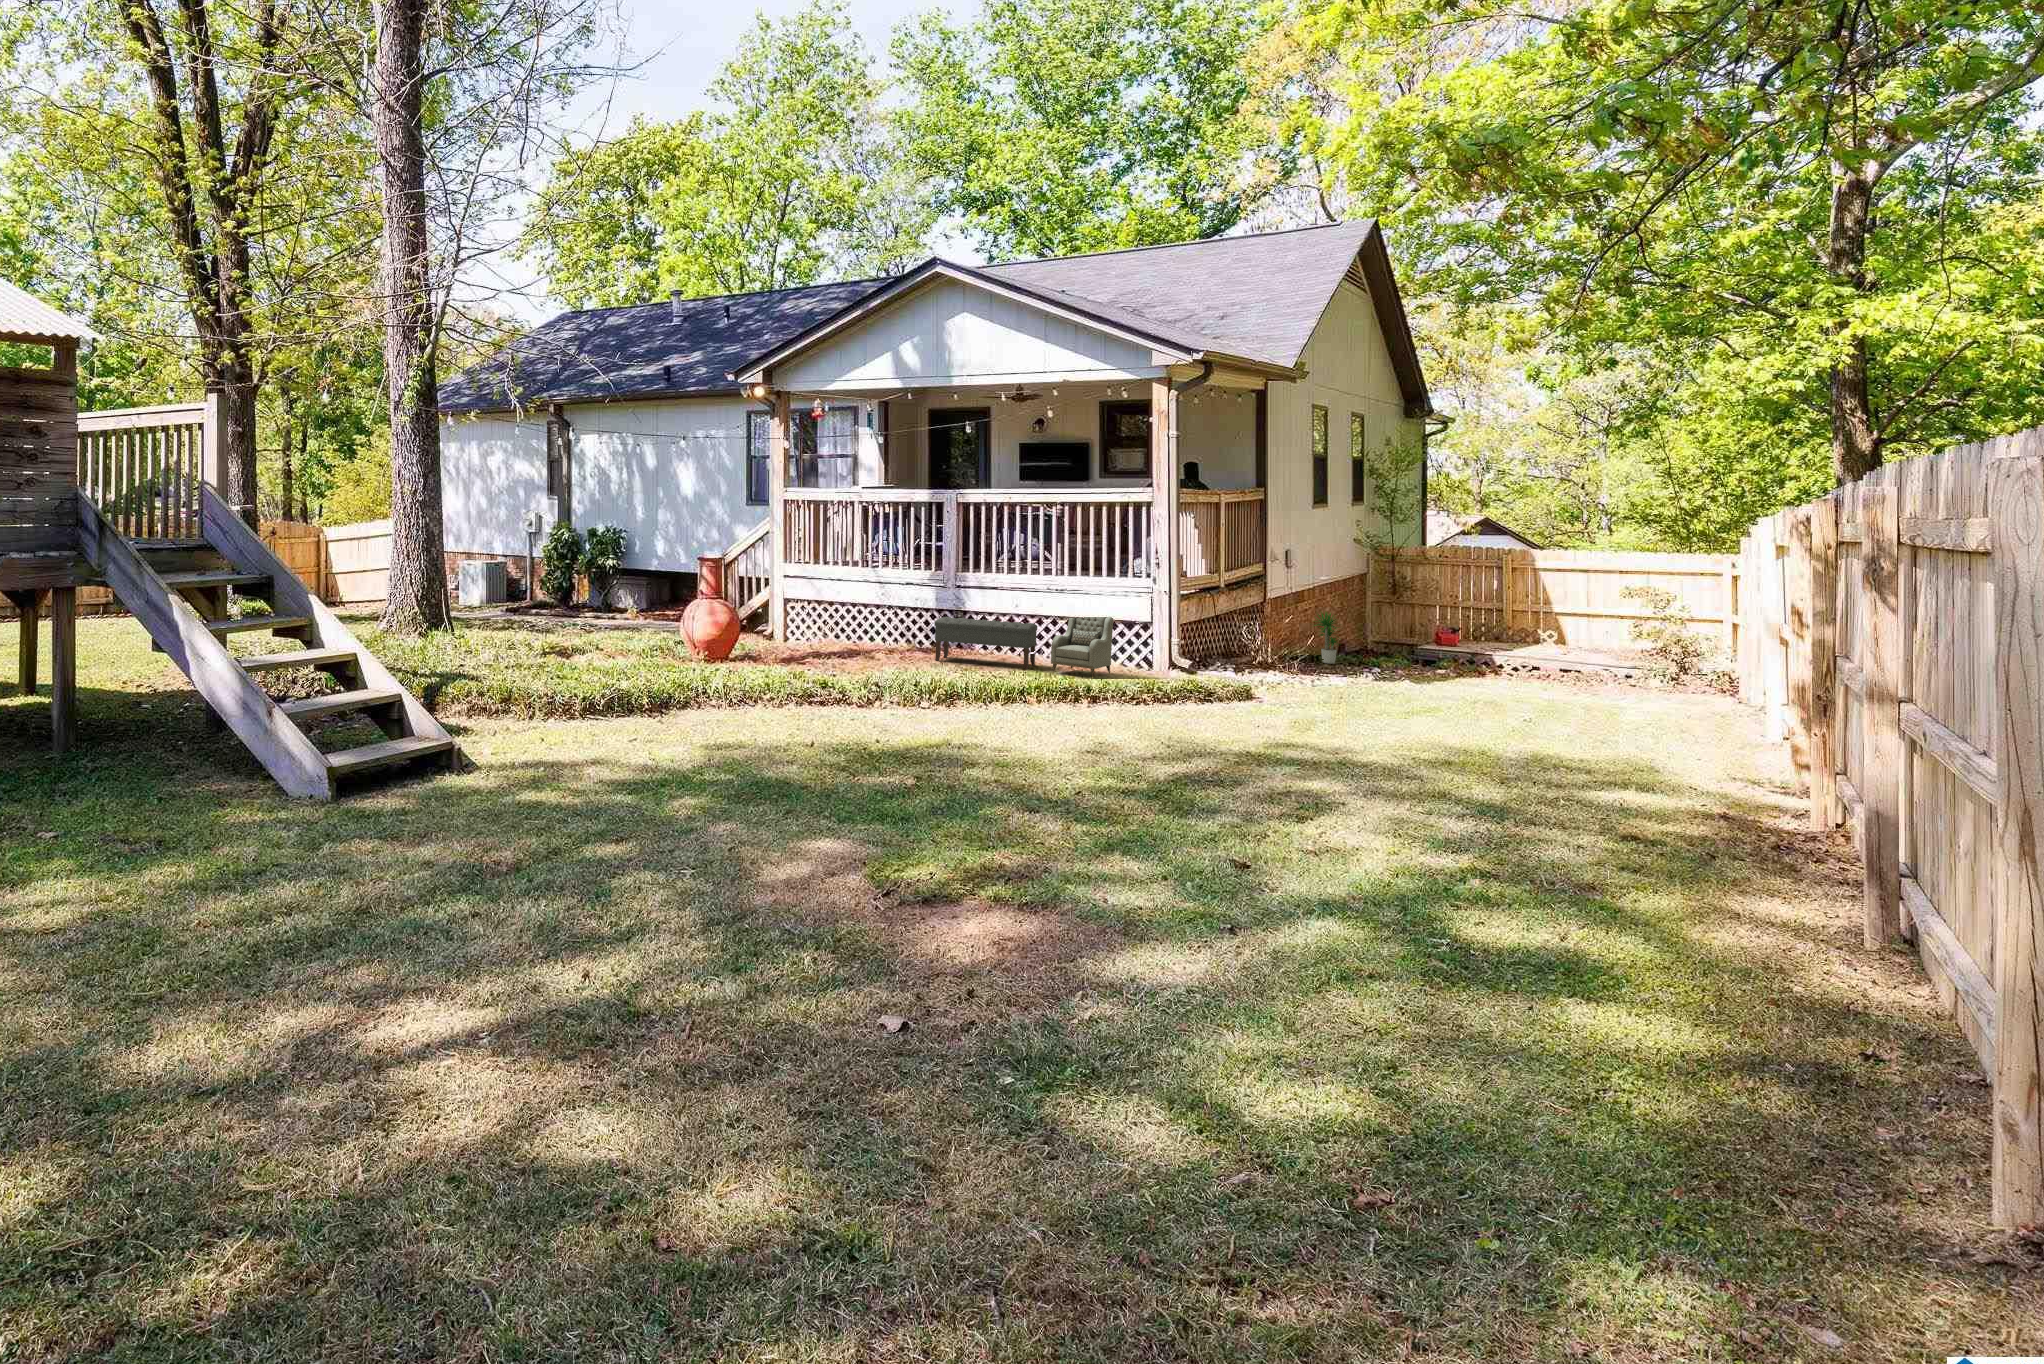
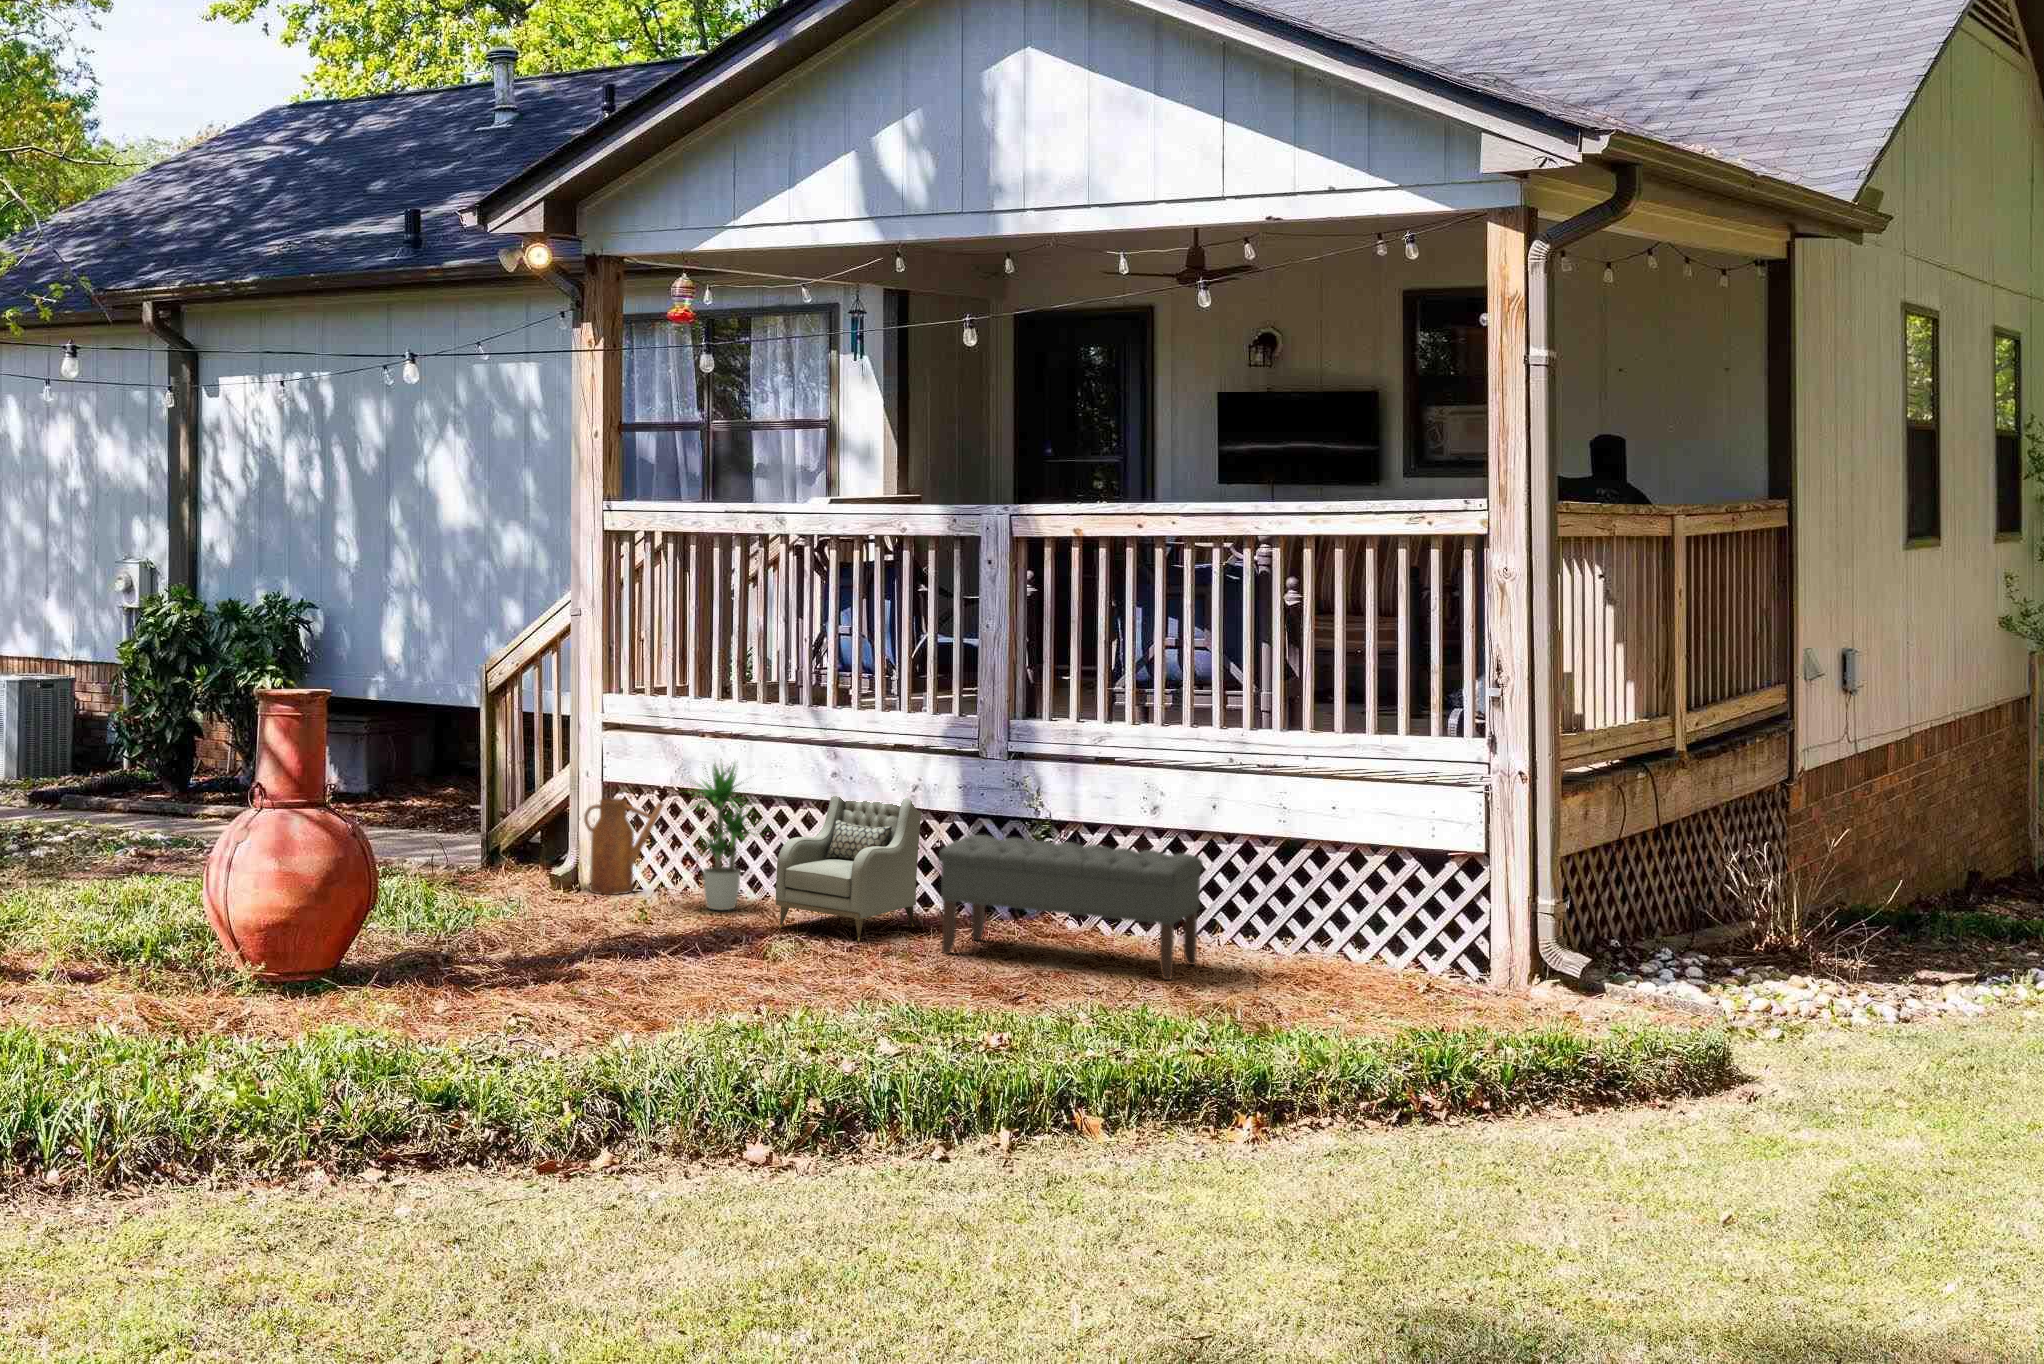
watering can: none [778,605,812,642] -> present [584,798,663,895]
potted plant: present [1314,612,1338,664] -> present [691,763,762,910]
armchair: present [1051,617,1113,678] -> present [776,796,921,942]

